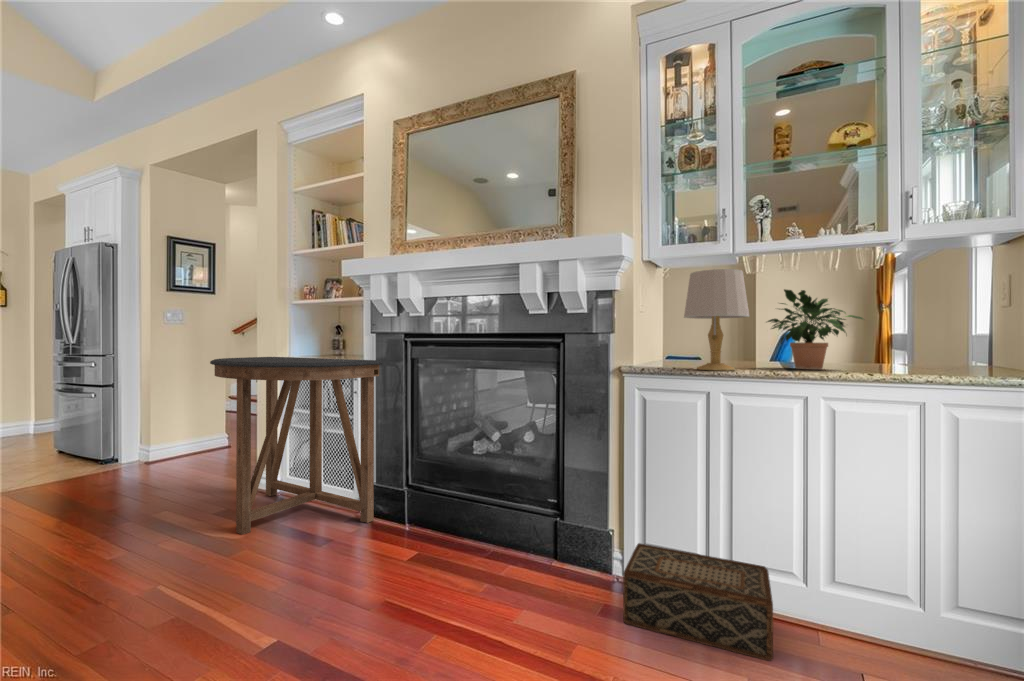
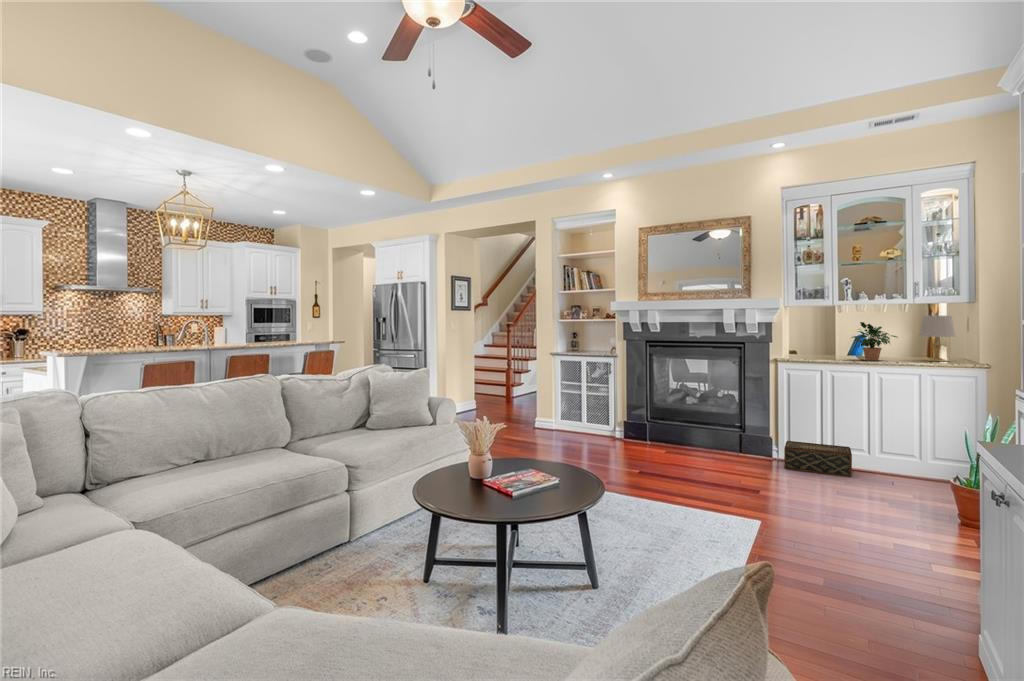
table lamp: present [684,269,749,371] -> present [919,315,955,362]
console table: present [210,357,382,535] -> none [535,353,633,445]

